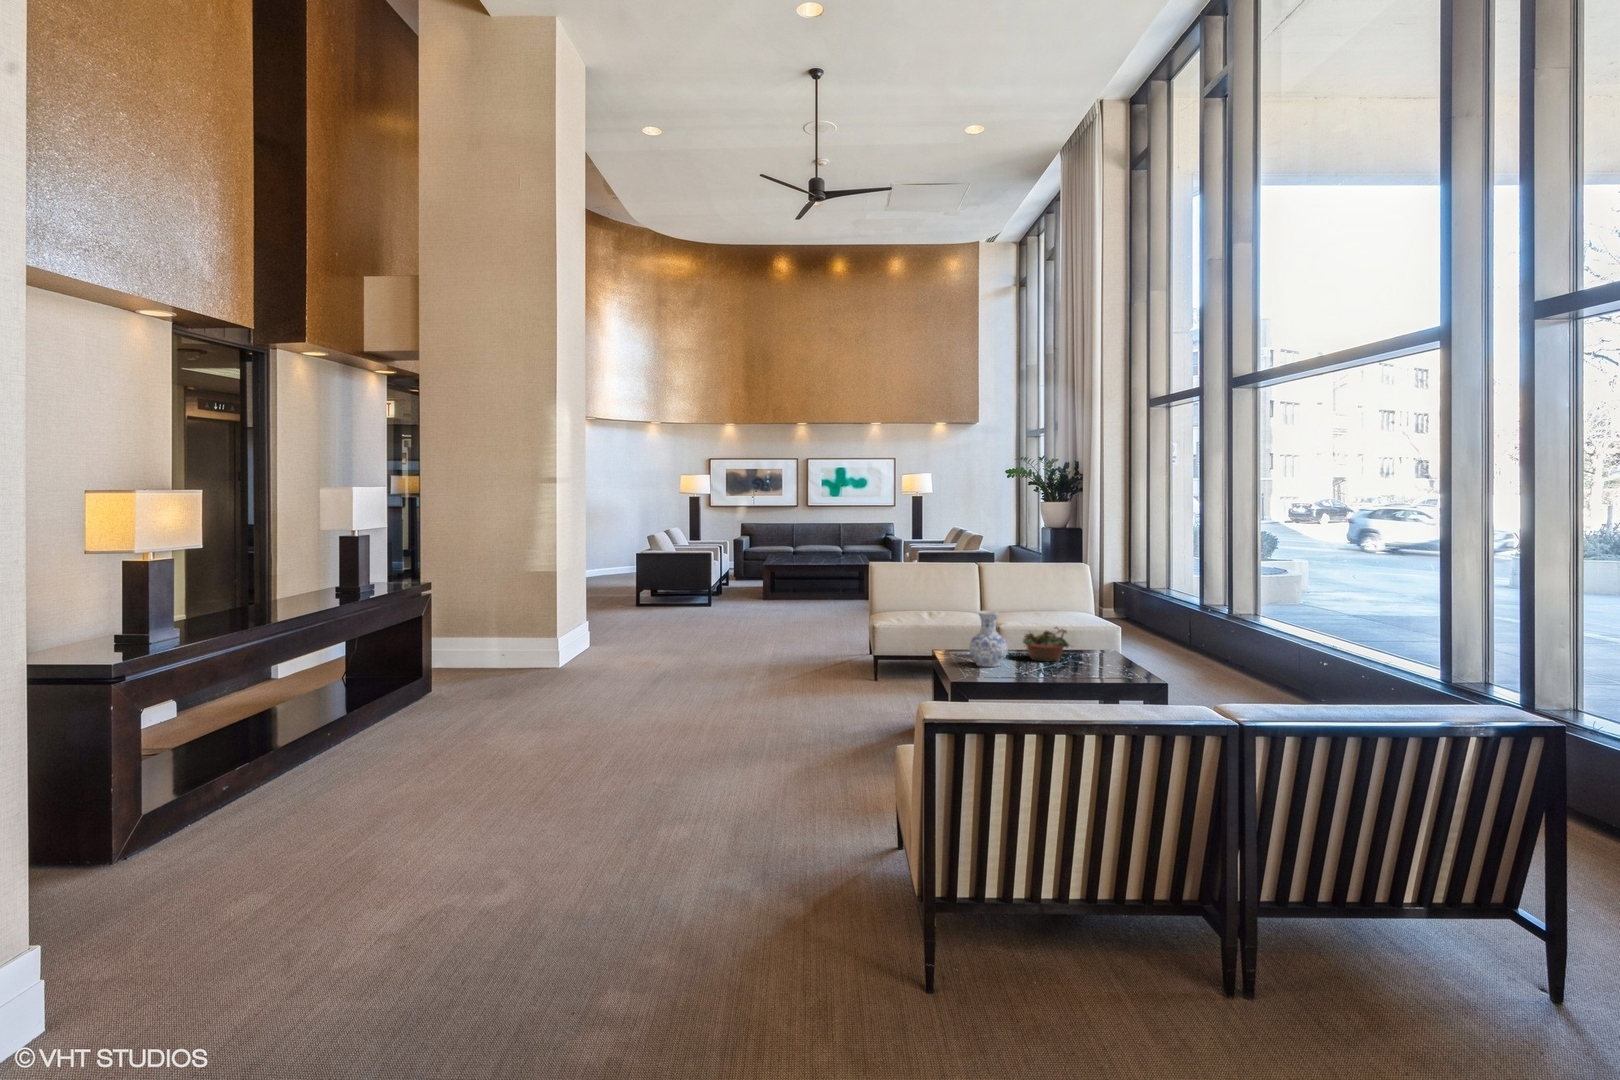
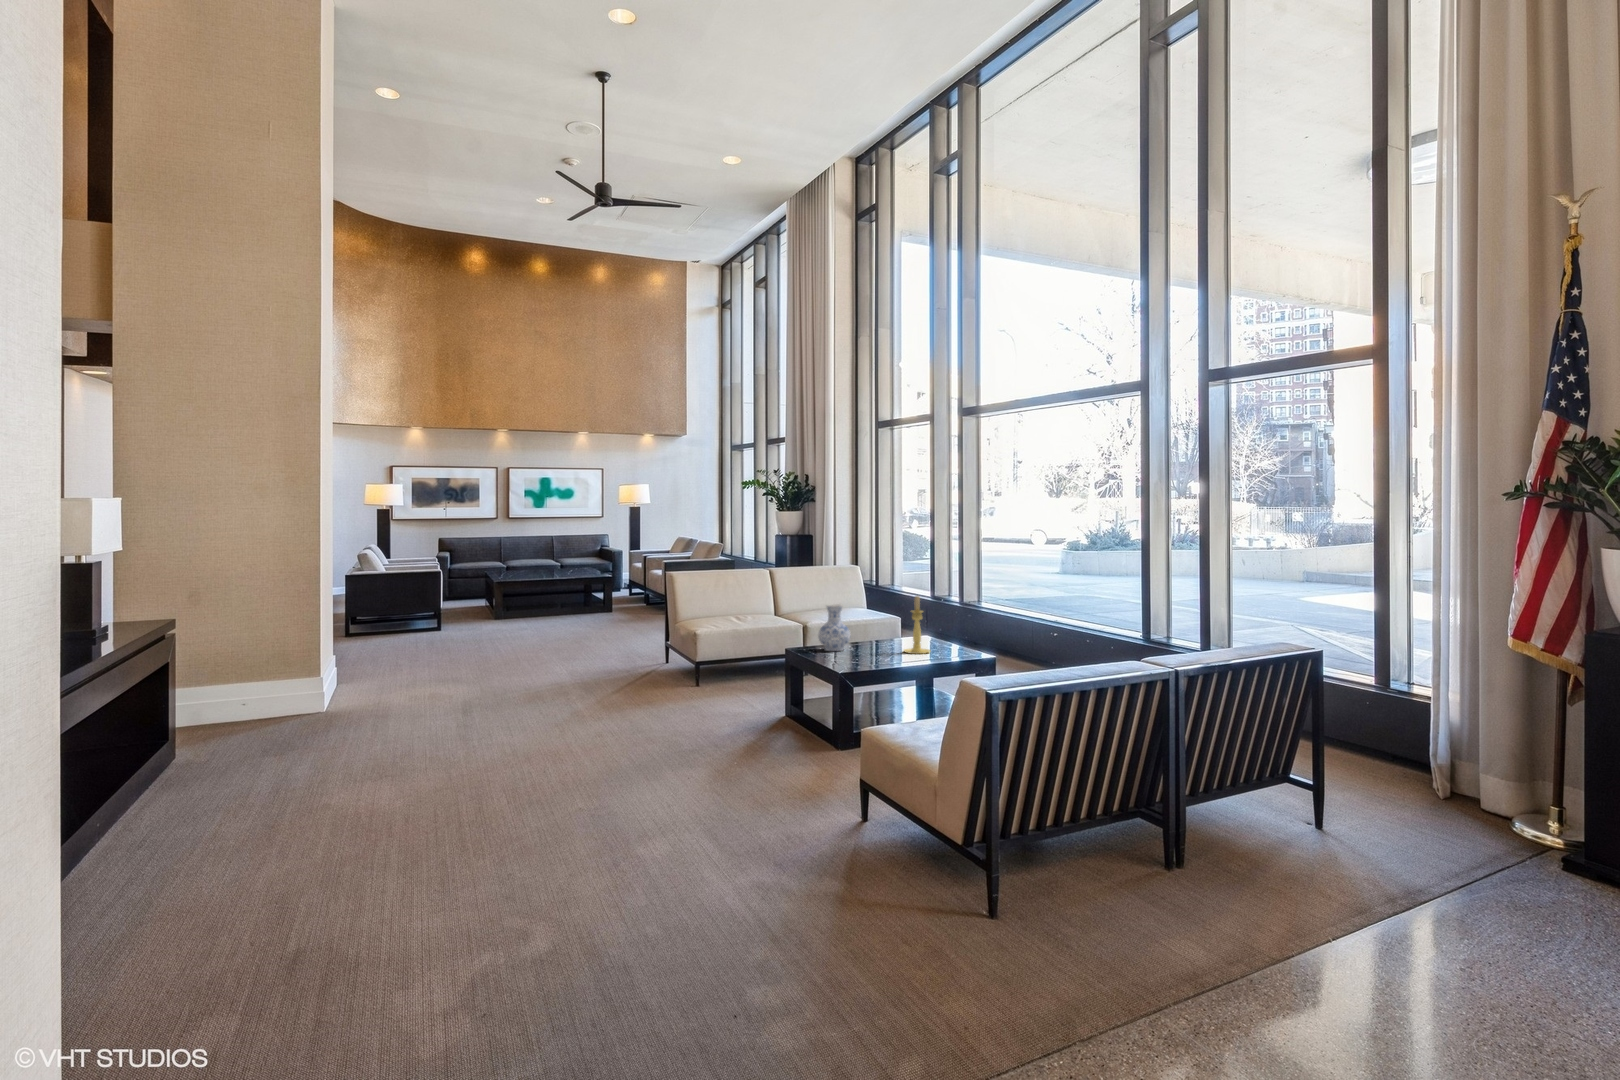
candle holder: none [1067,605,1102,678] -> present [904,596,930,654]
succulent planter: present [1023,627,1069,661] -> none [852,615,895,645]

